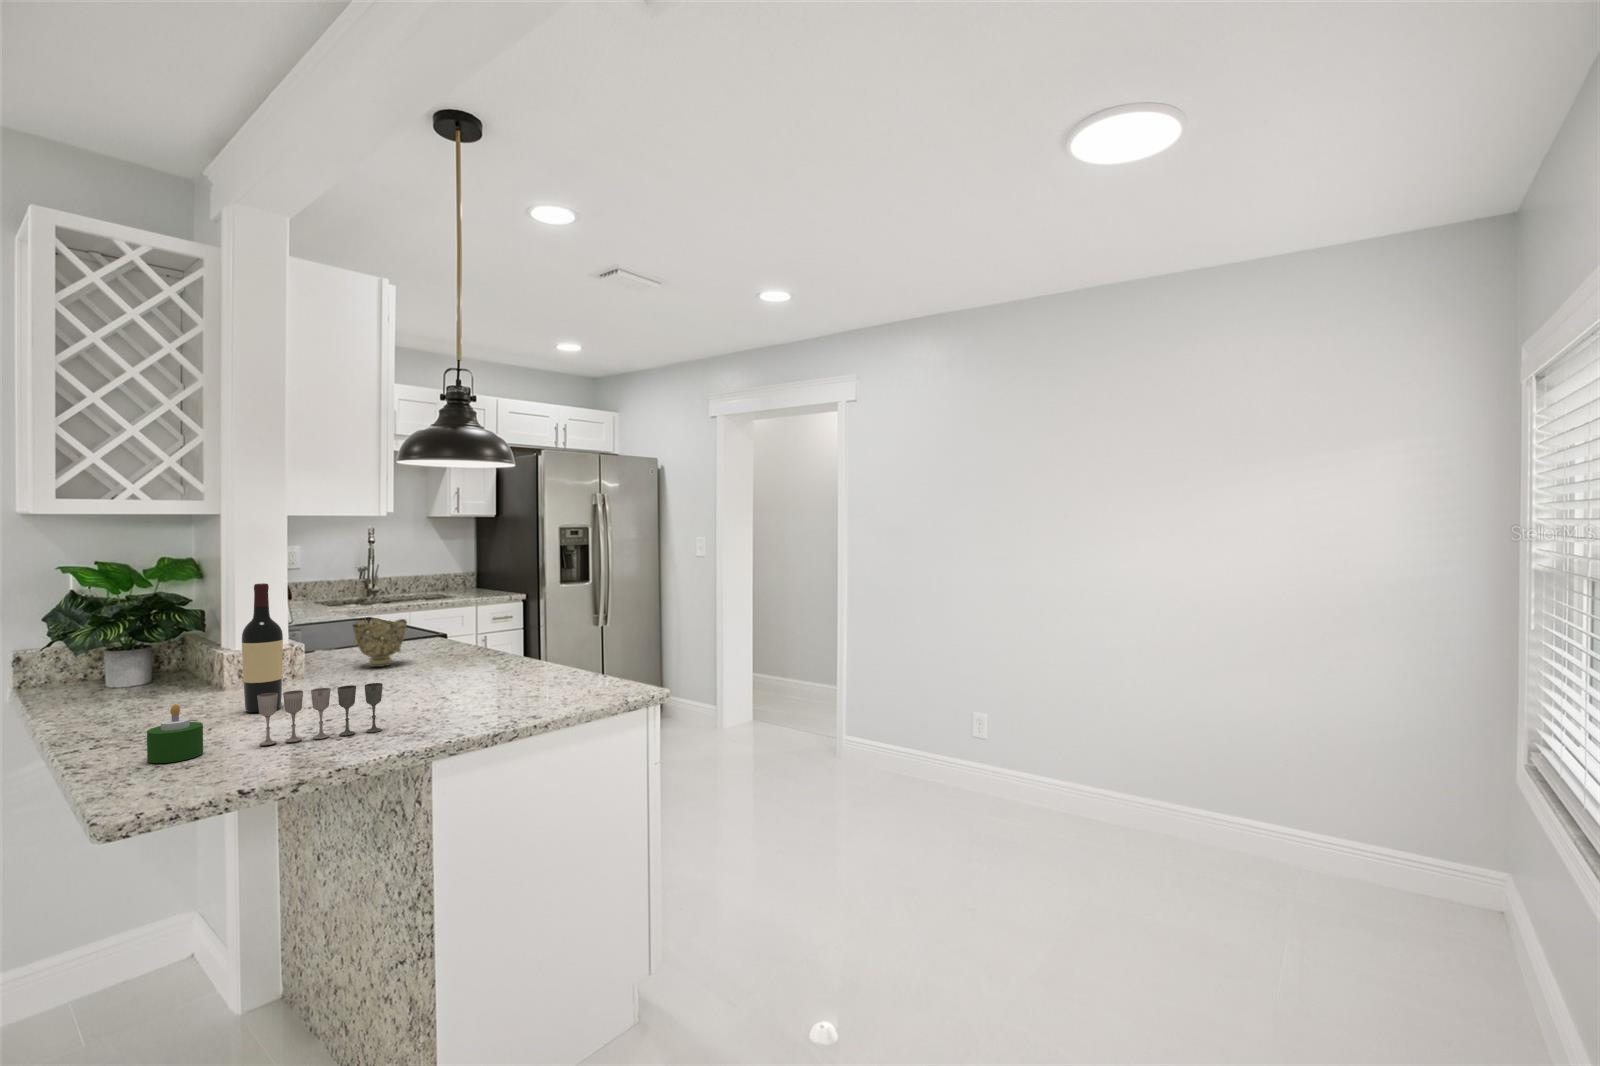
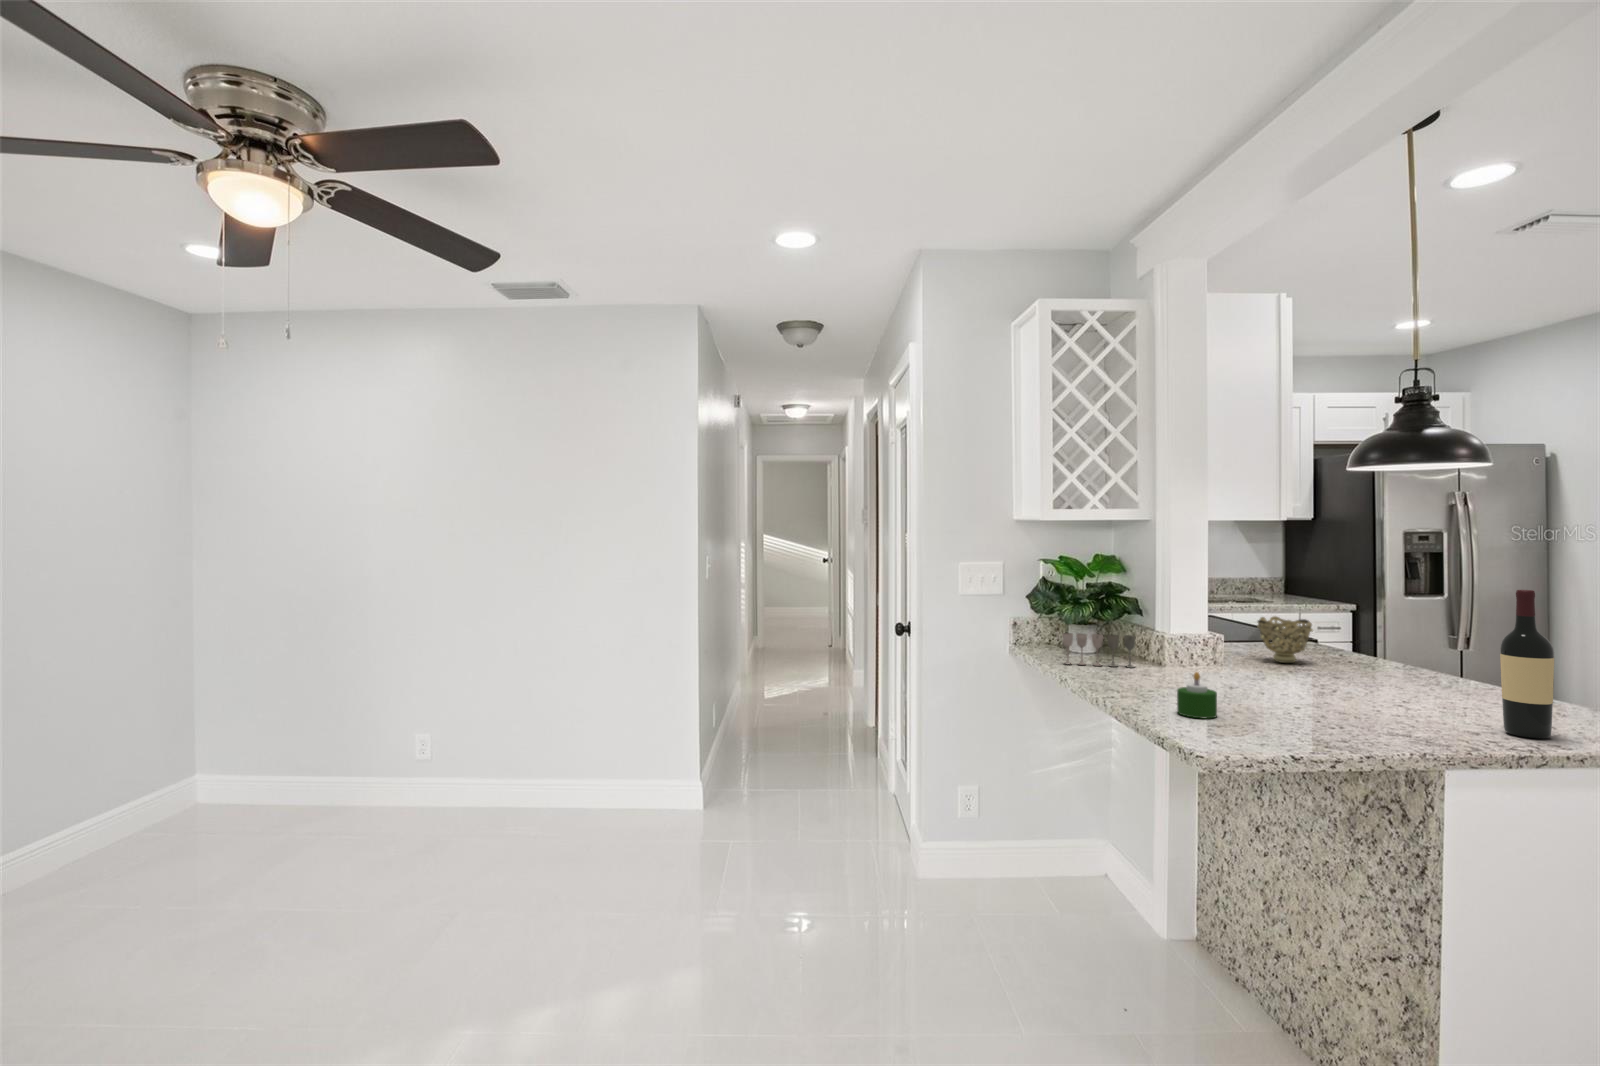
wine bottle: present [242,583,283,713] -> present [1500,590,1554,739]
wine glass: present [257,683,383,746] -> present [1062,633,1136,668]

